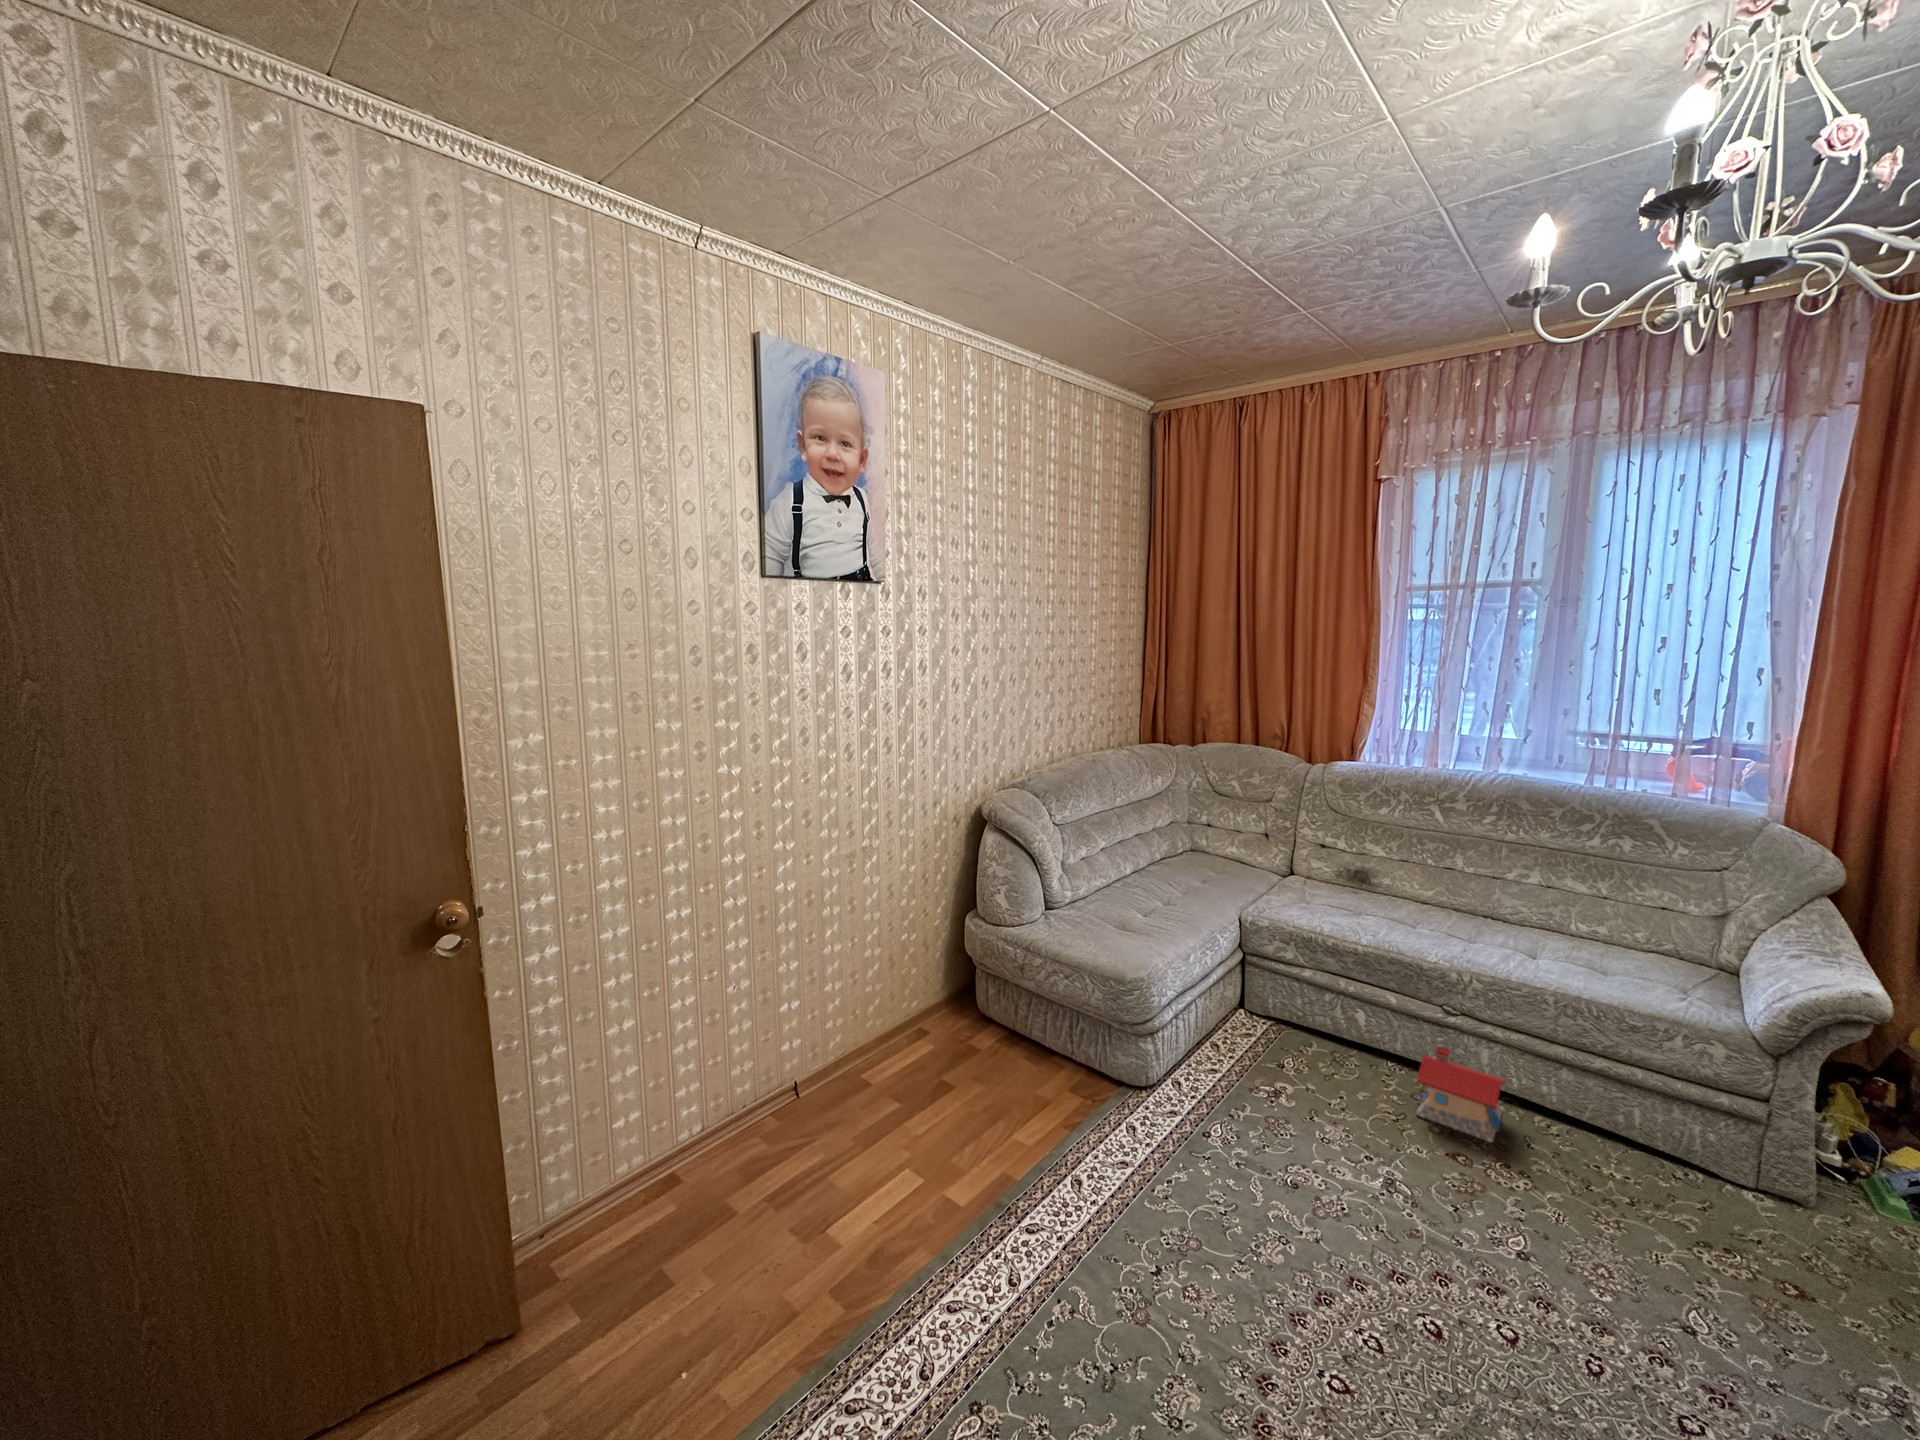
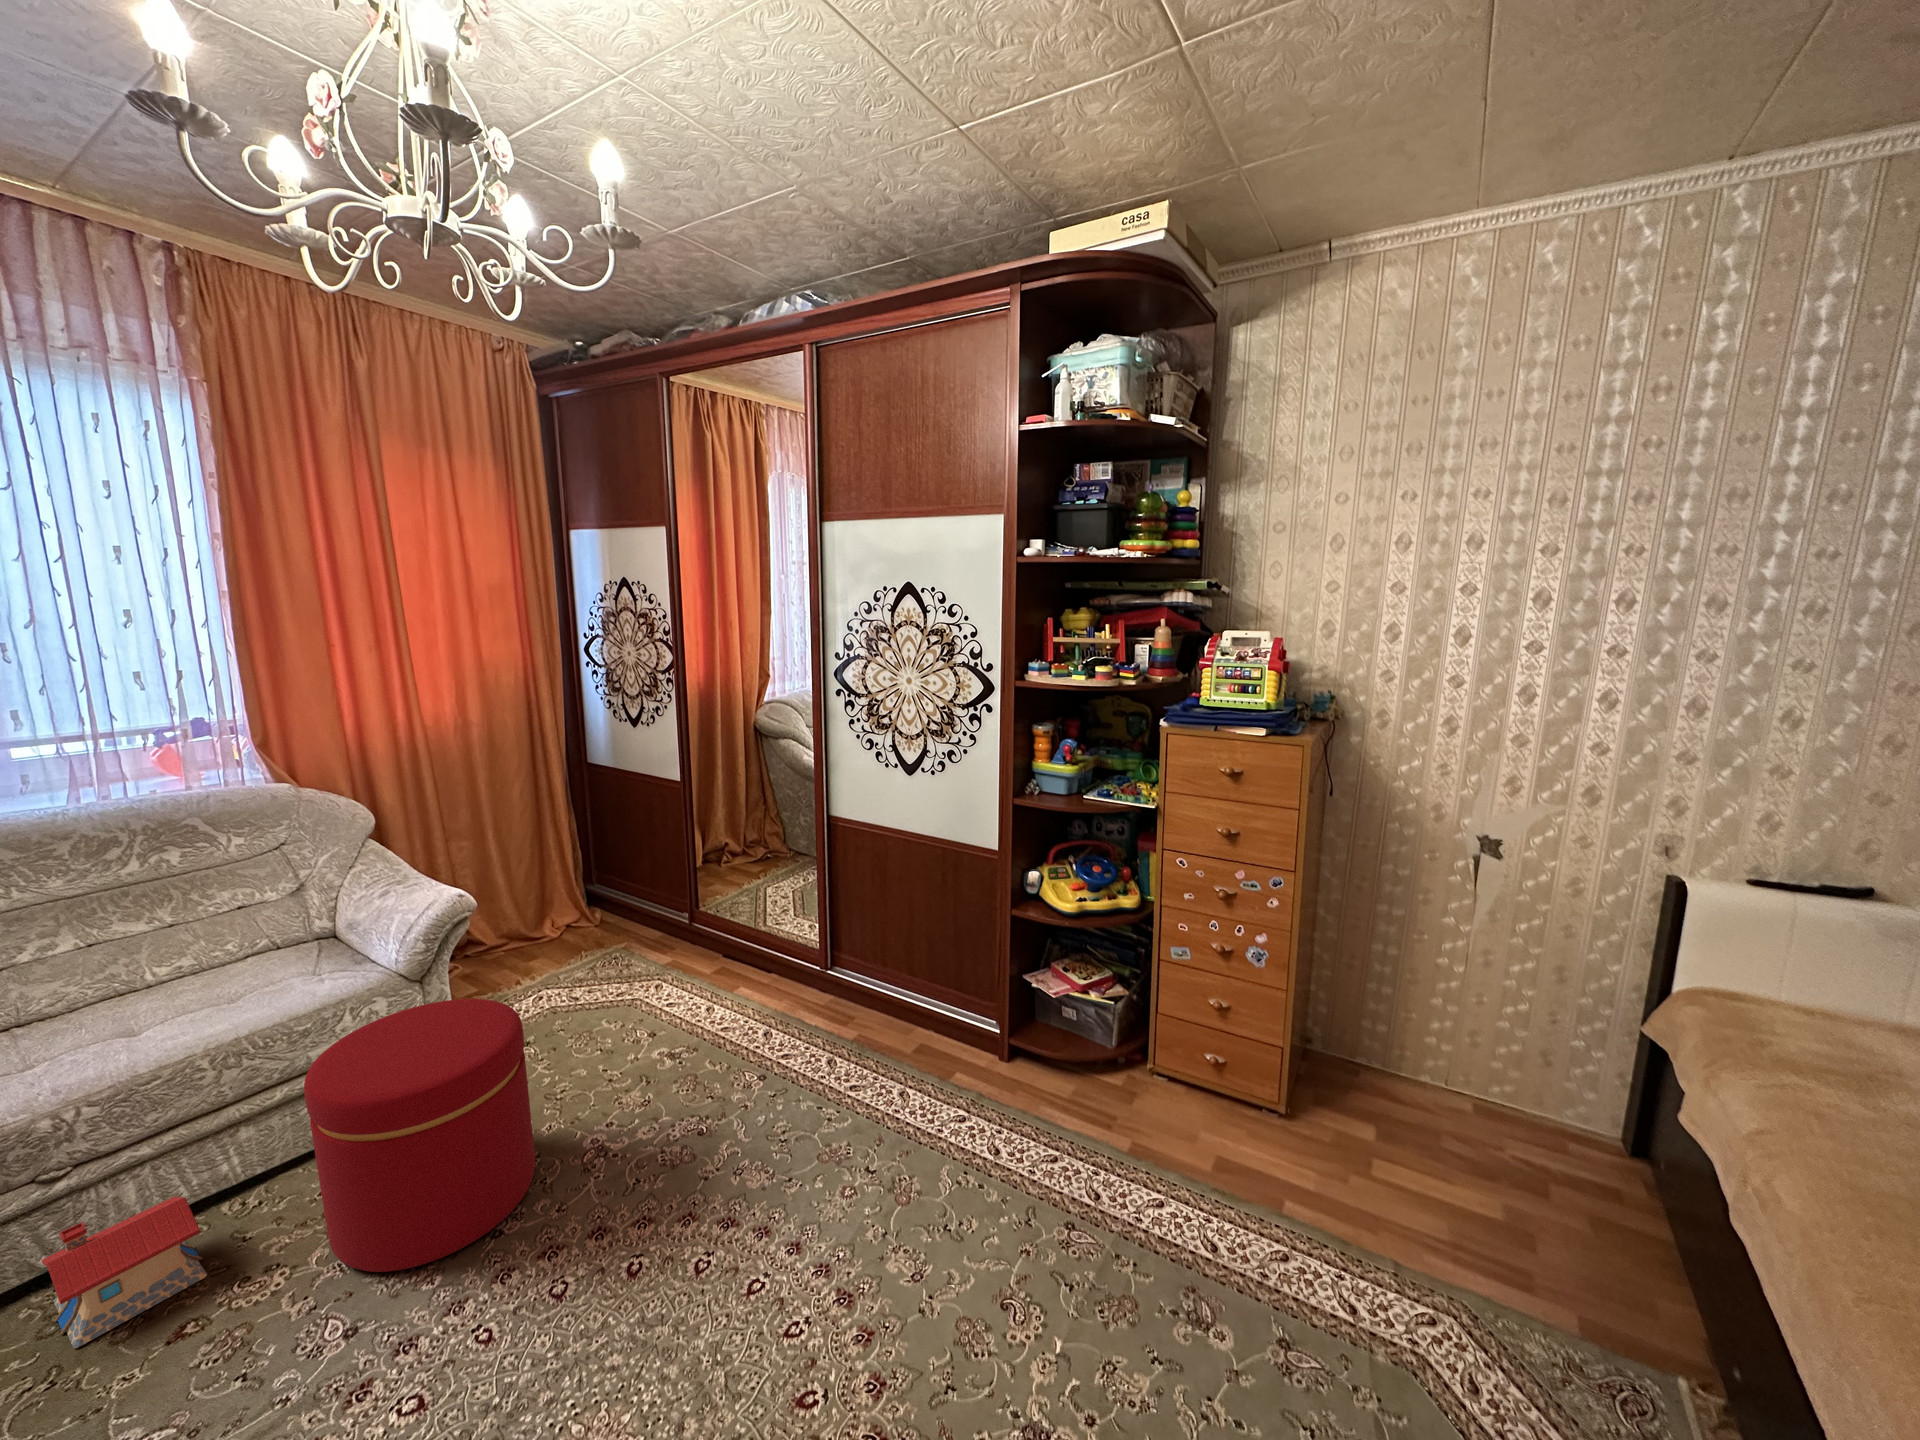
ottoman: none [1558,1042,1824,1335] -> present [304,999,535,1272]

